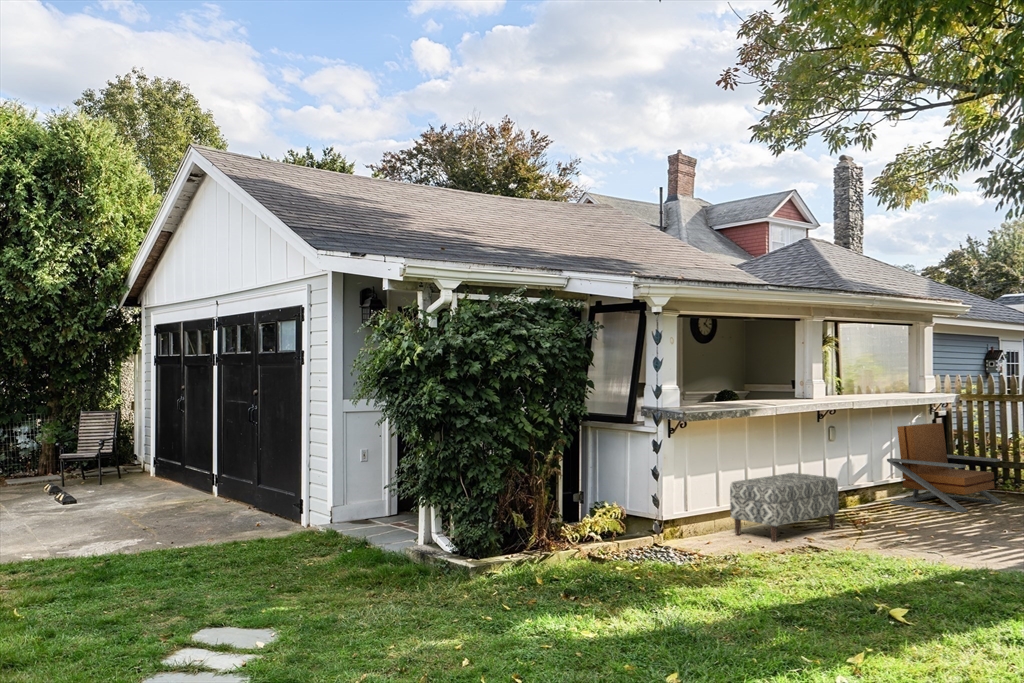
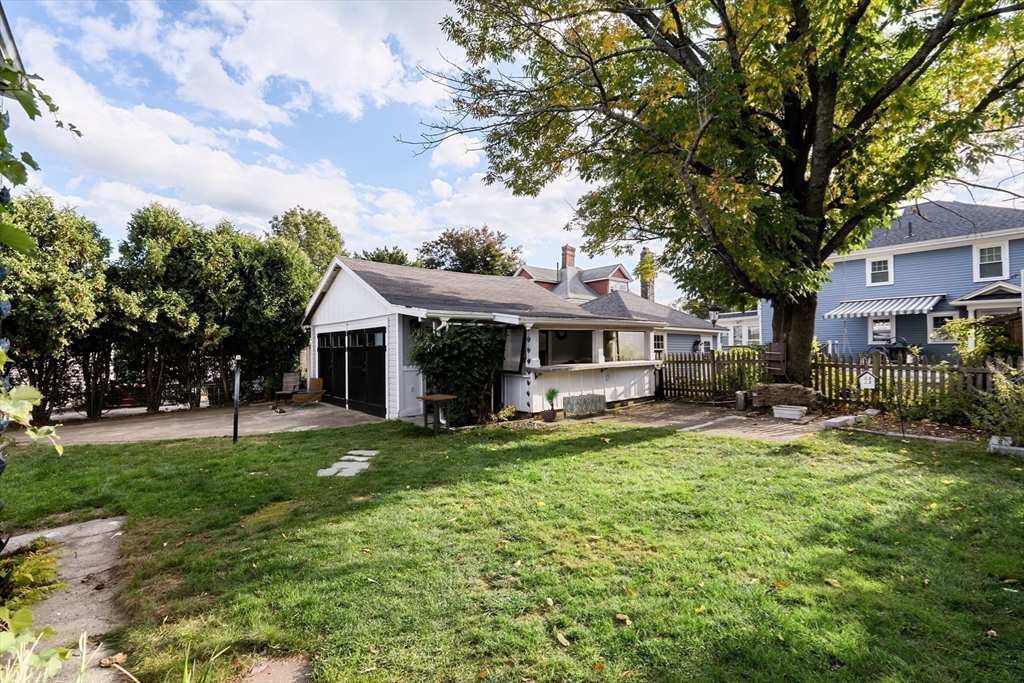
lounge chair: present [887,423,1002,513] -> present [291,378,326,409]
potted tree: none [681,452,735,545] -> present [541,388,559,422]
side table: none [374,472,478,583] -> present [416,394,457,436]

